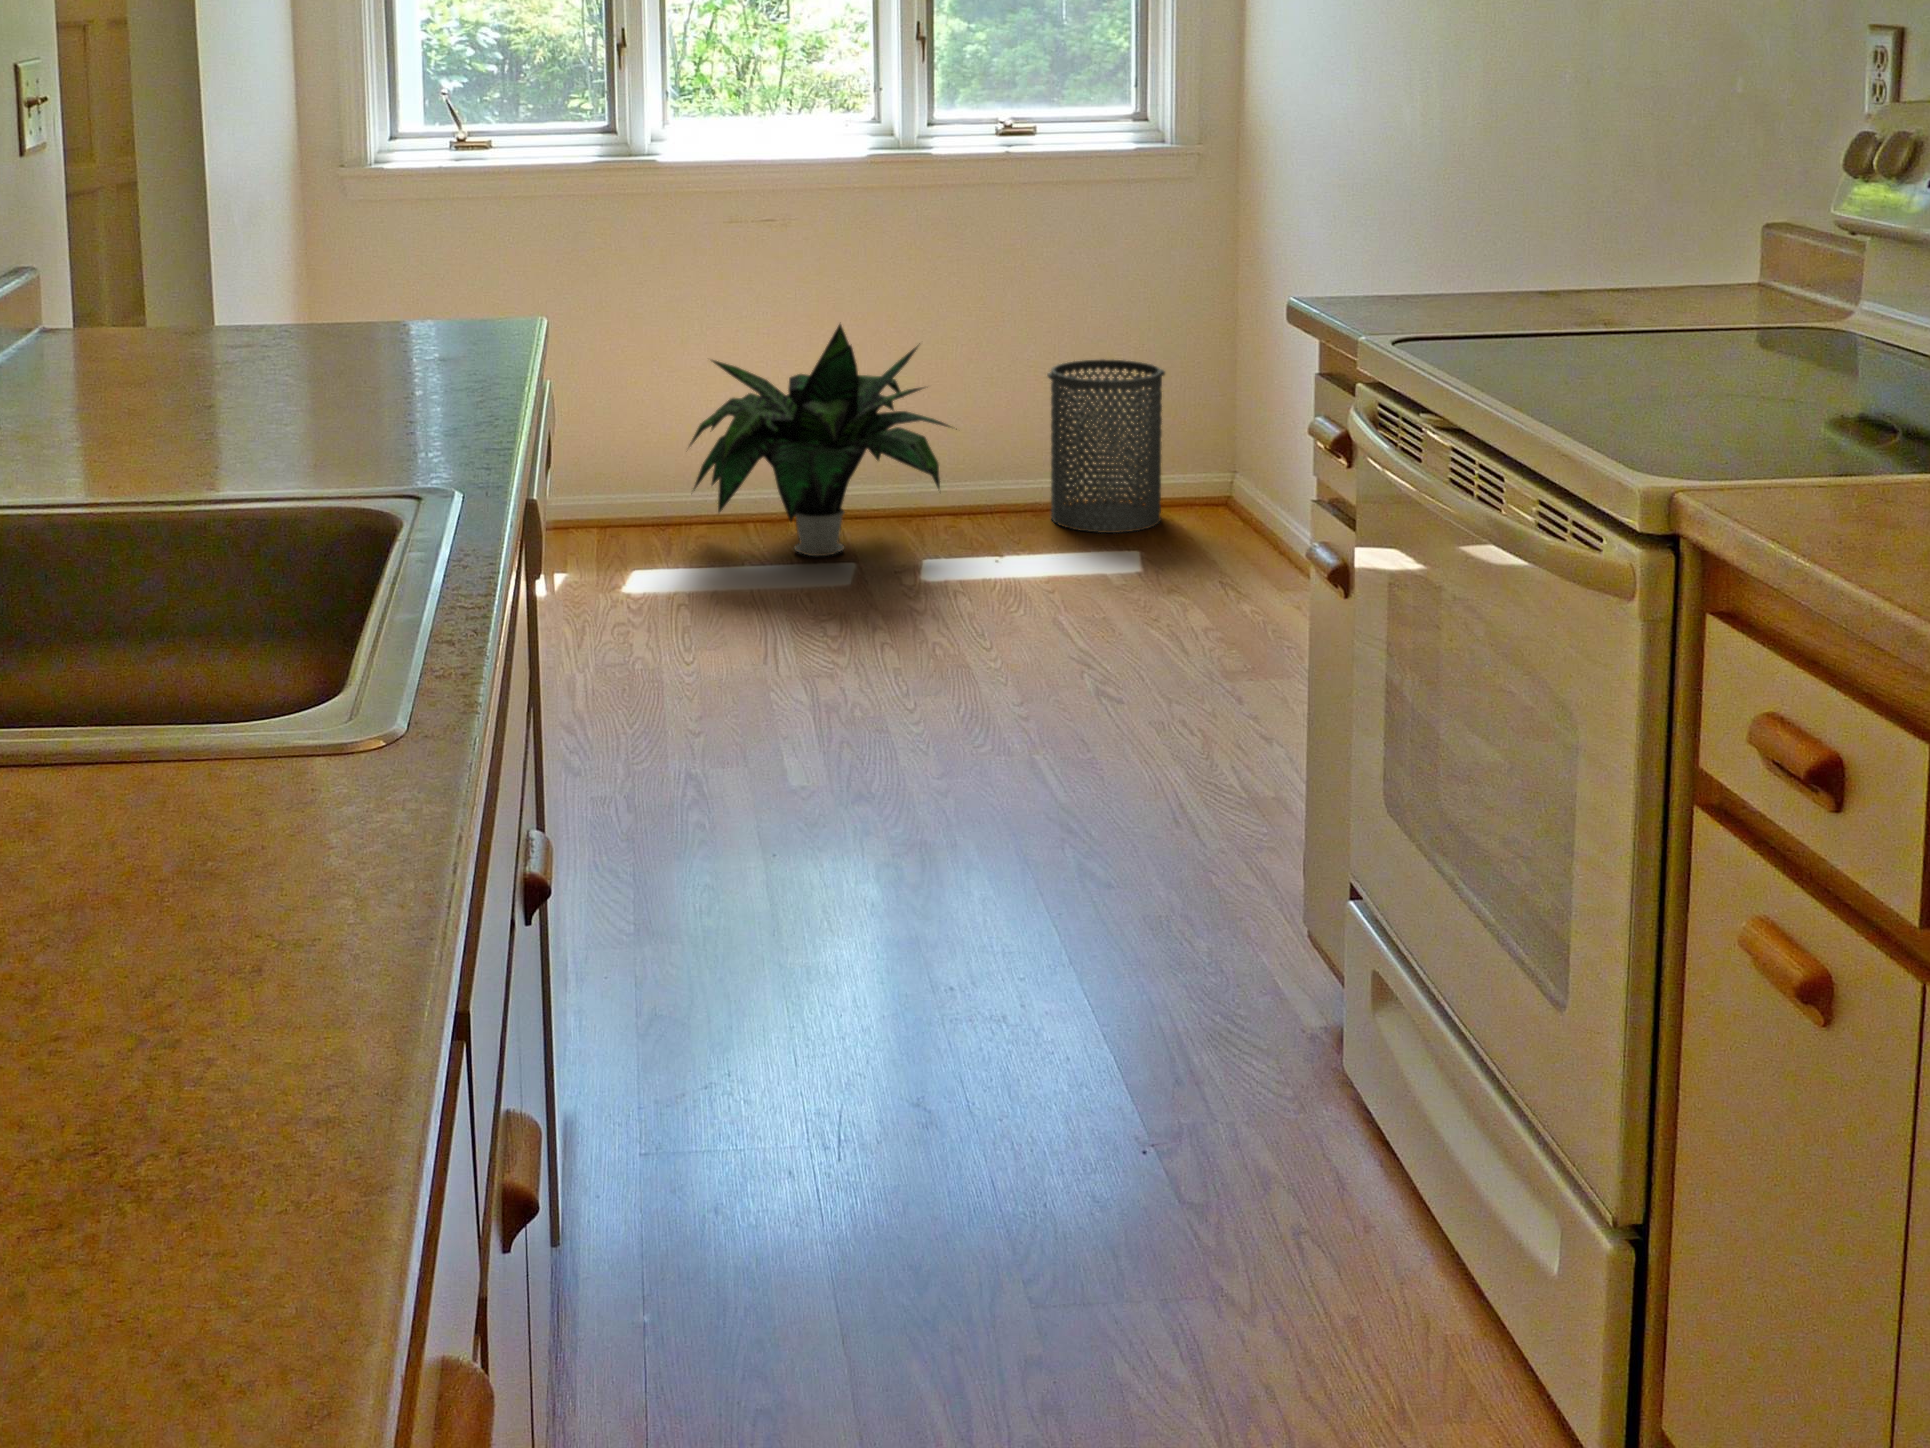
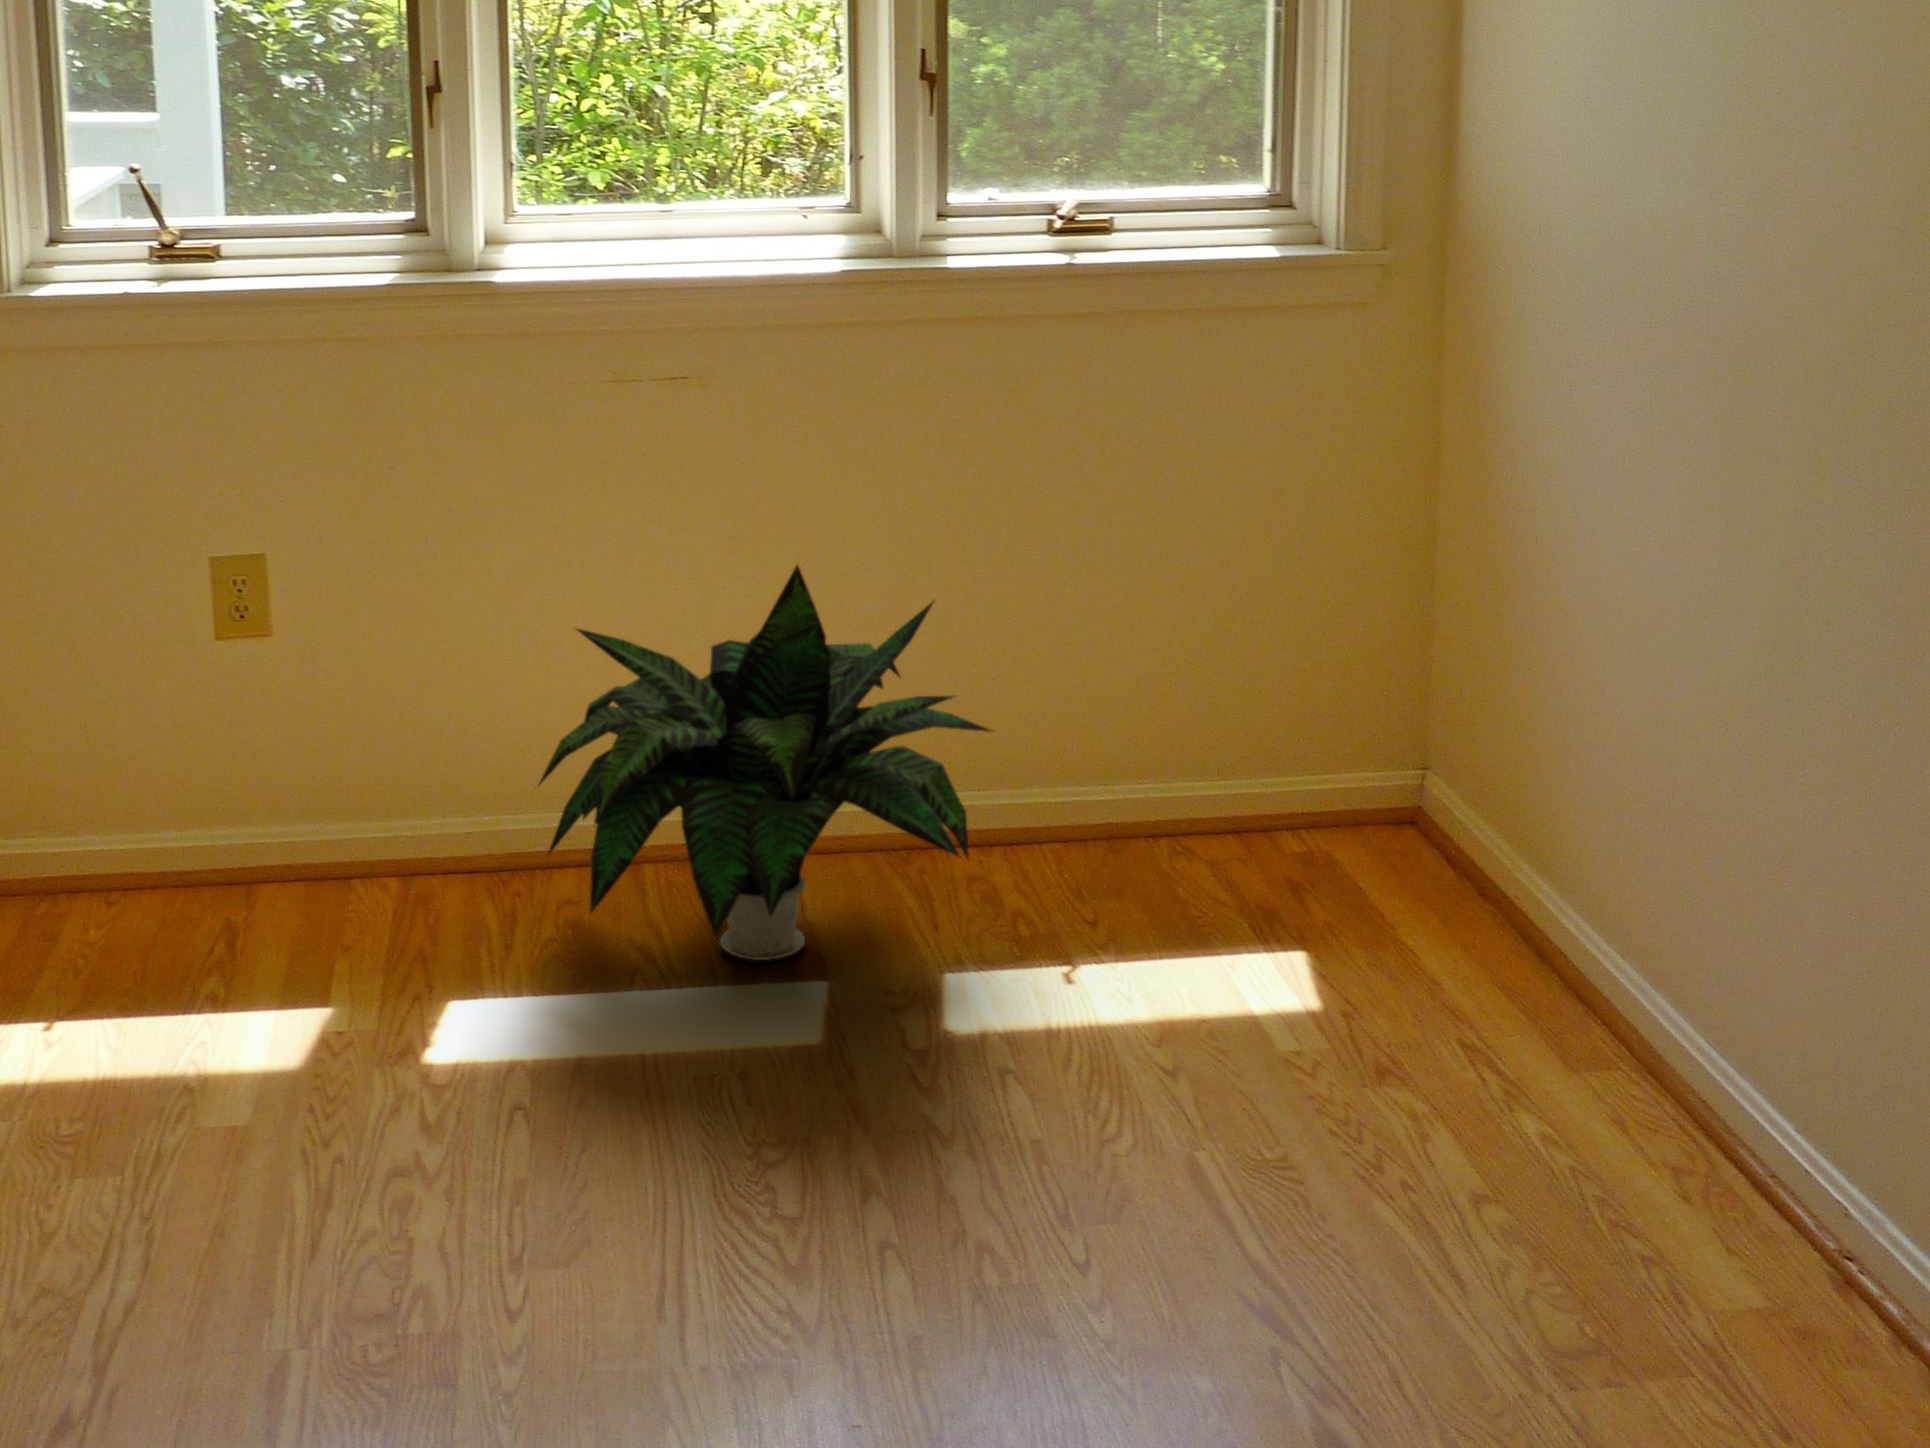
trash can: present [1047,359,1165,533] -> none [1136,597,1330,900]

